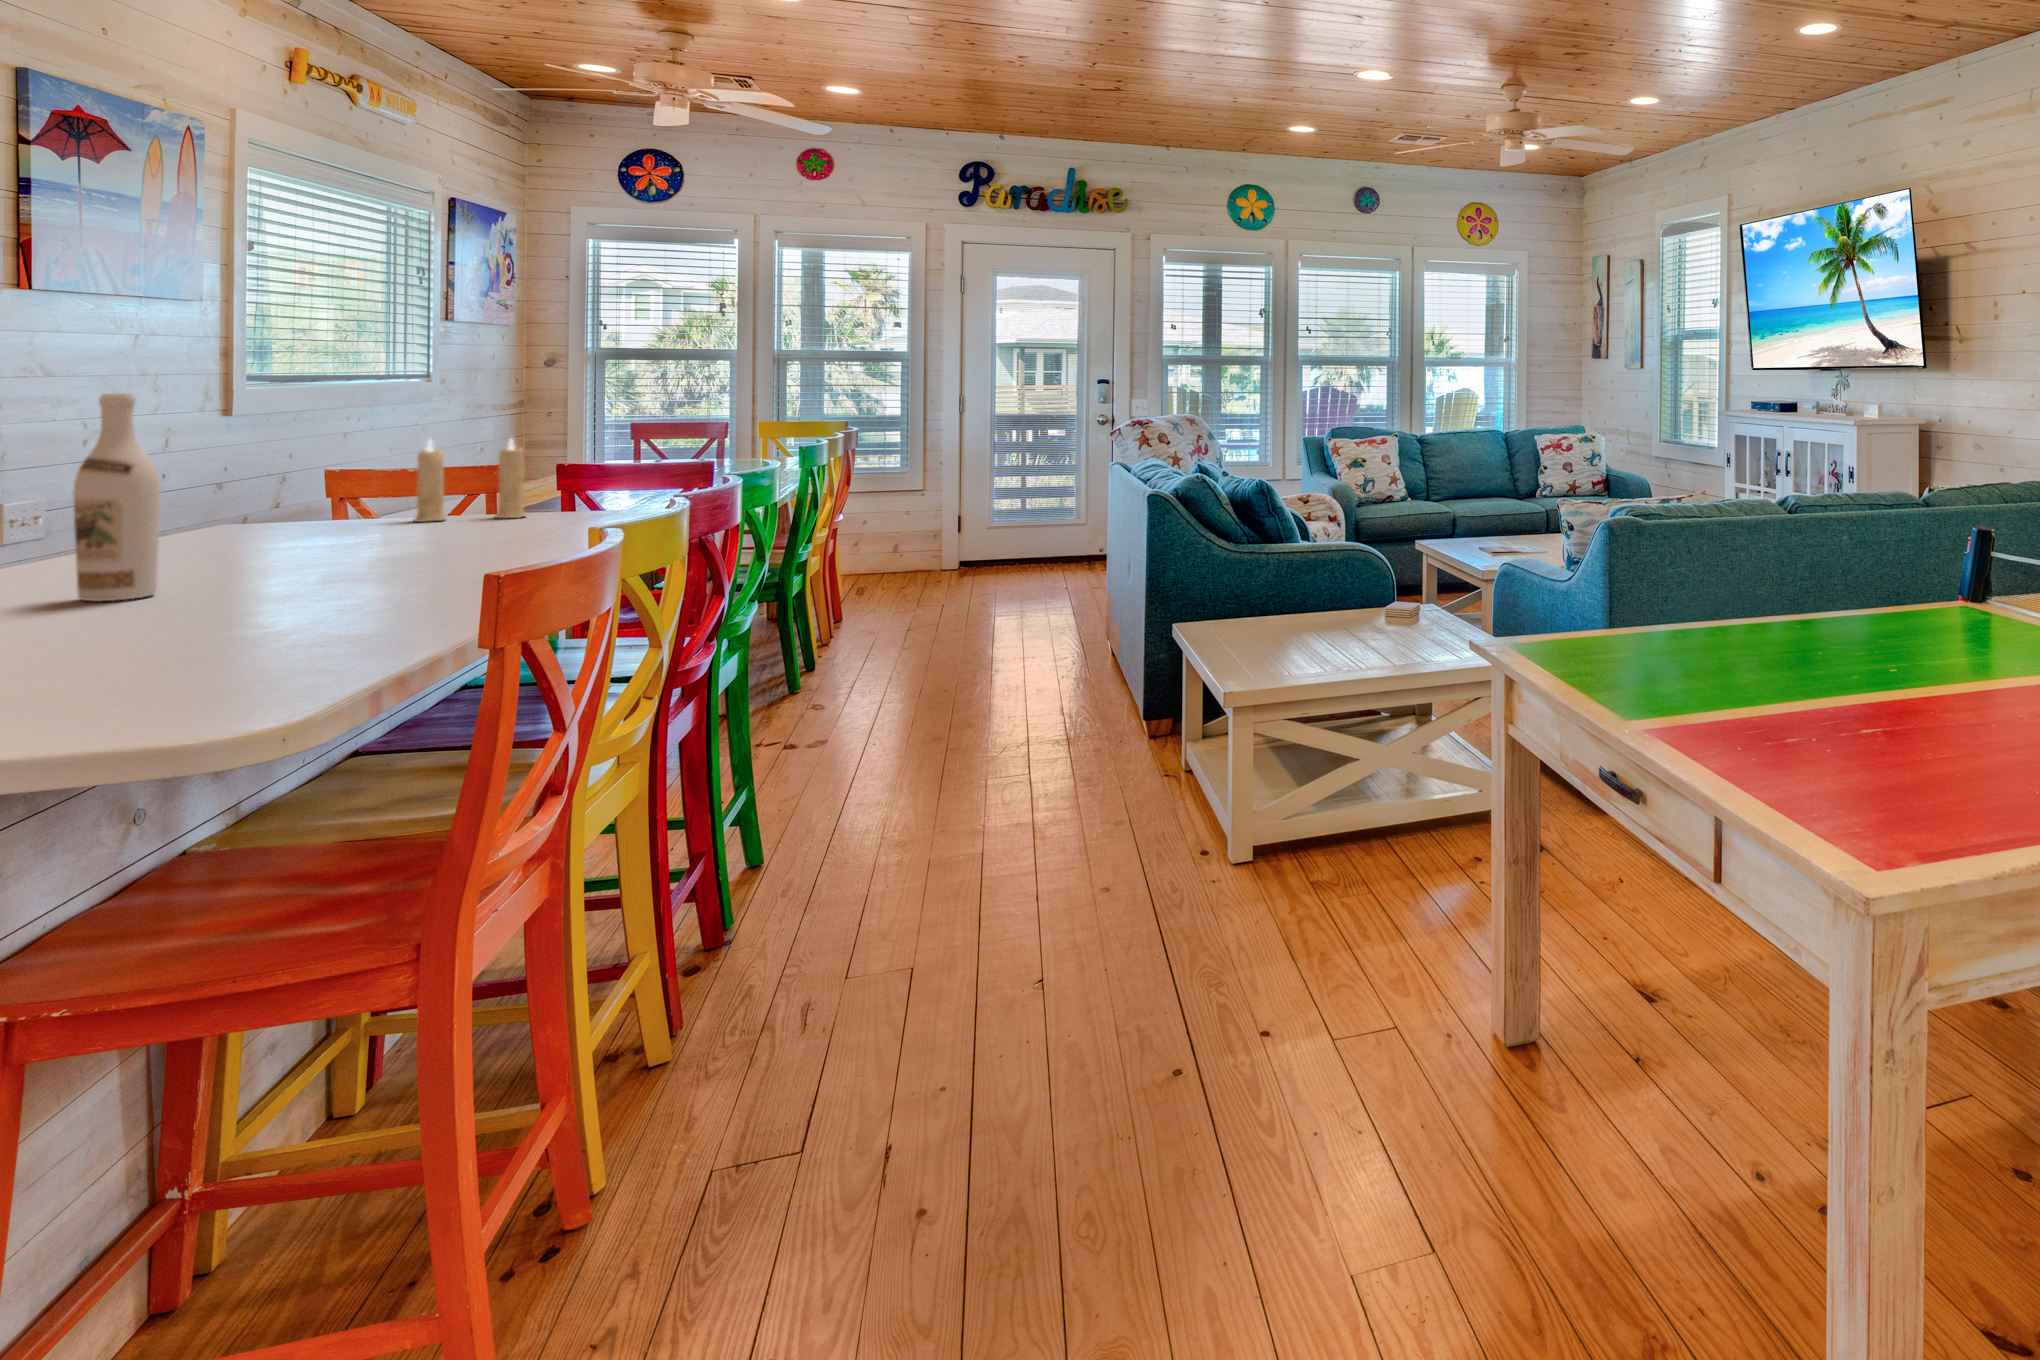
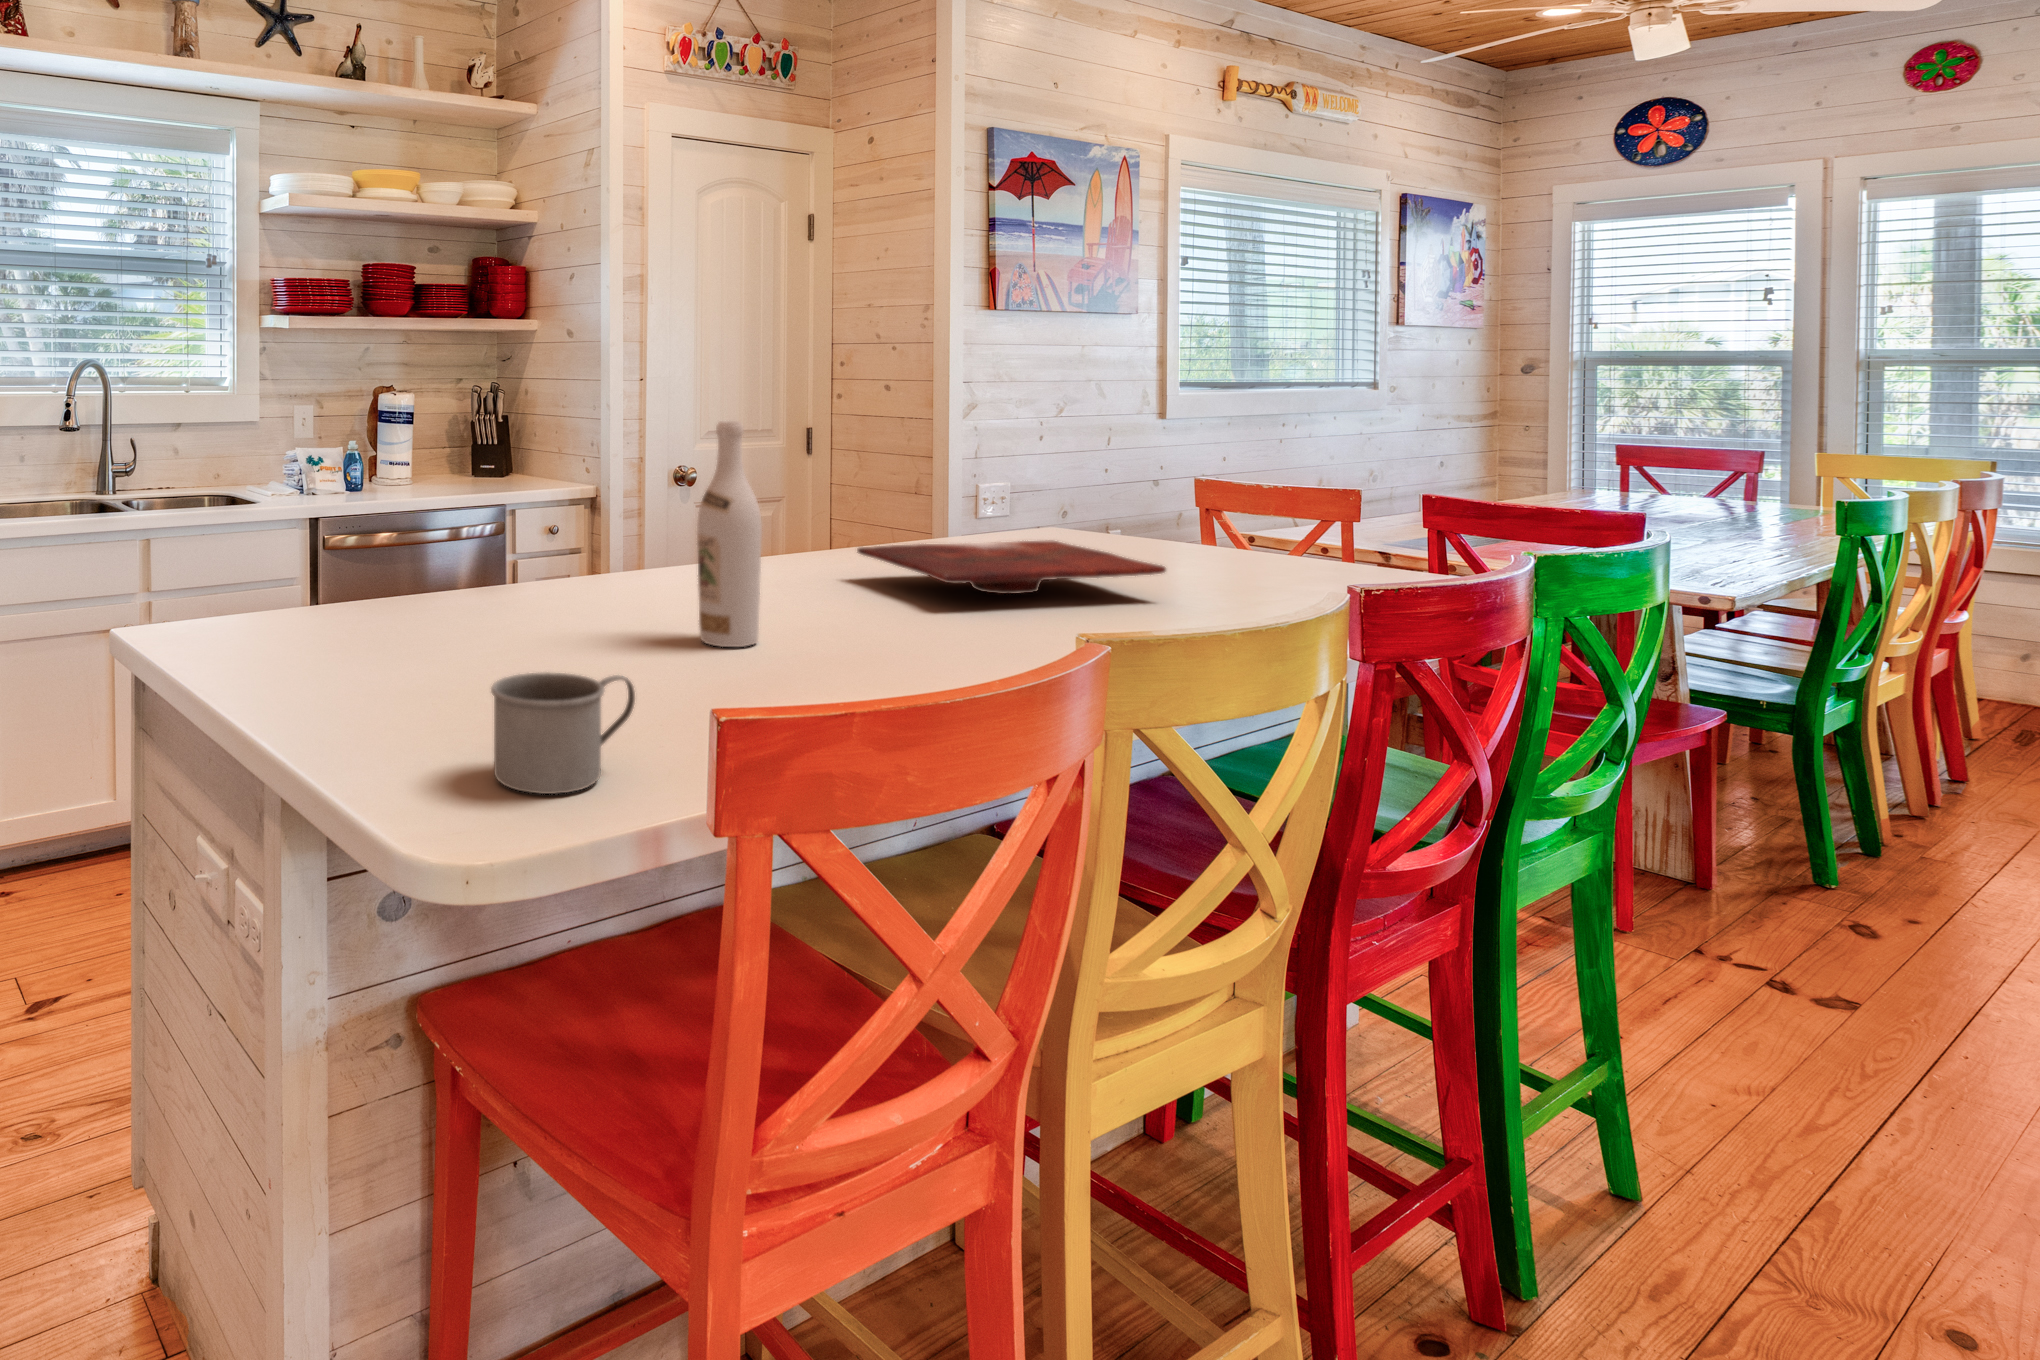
candle: present [415,439,526,522] -> none [1144,472,1272,591]
cutting board: none [127,501,464,544] -> present [857,540,1166,594]
mug: none [136,576,264,668] -> present [491,673,635,794]

